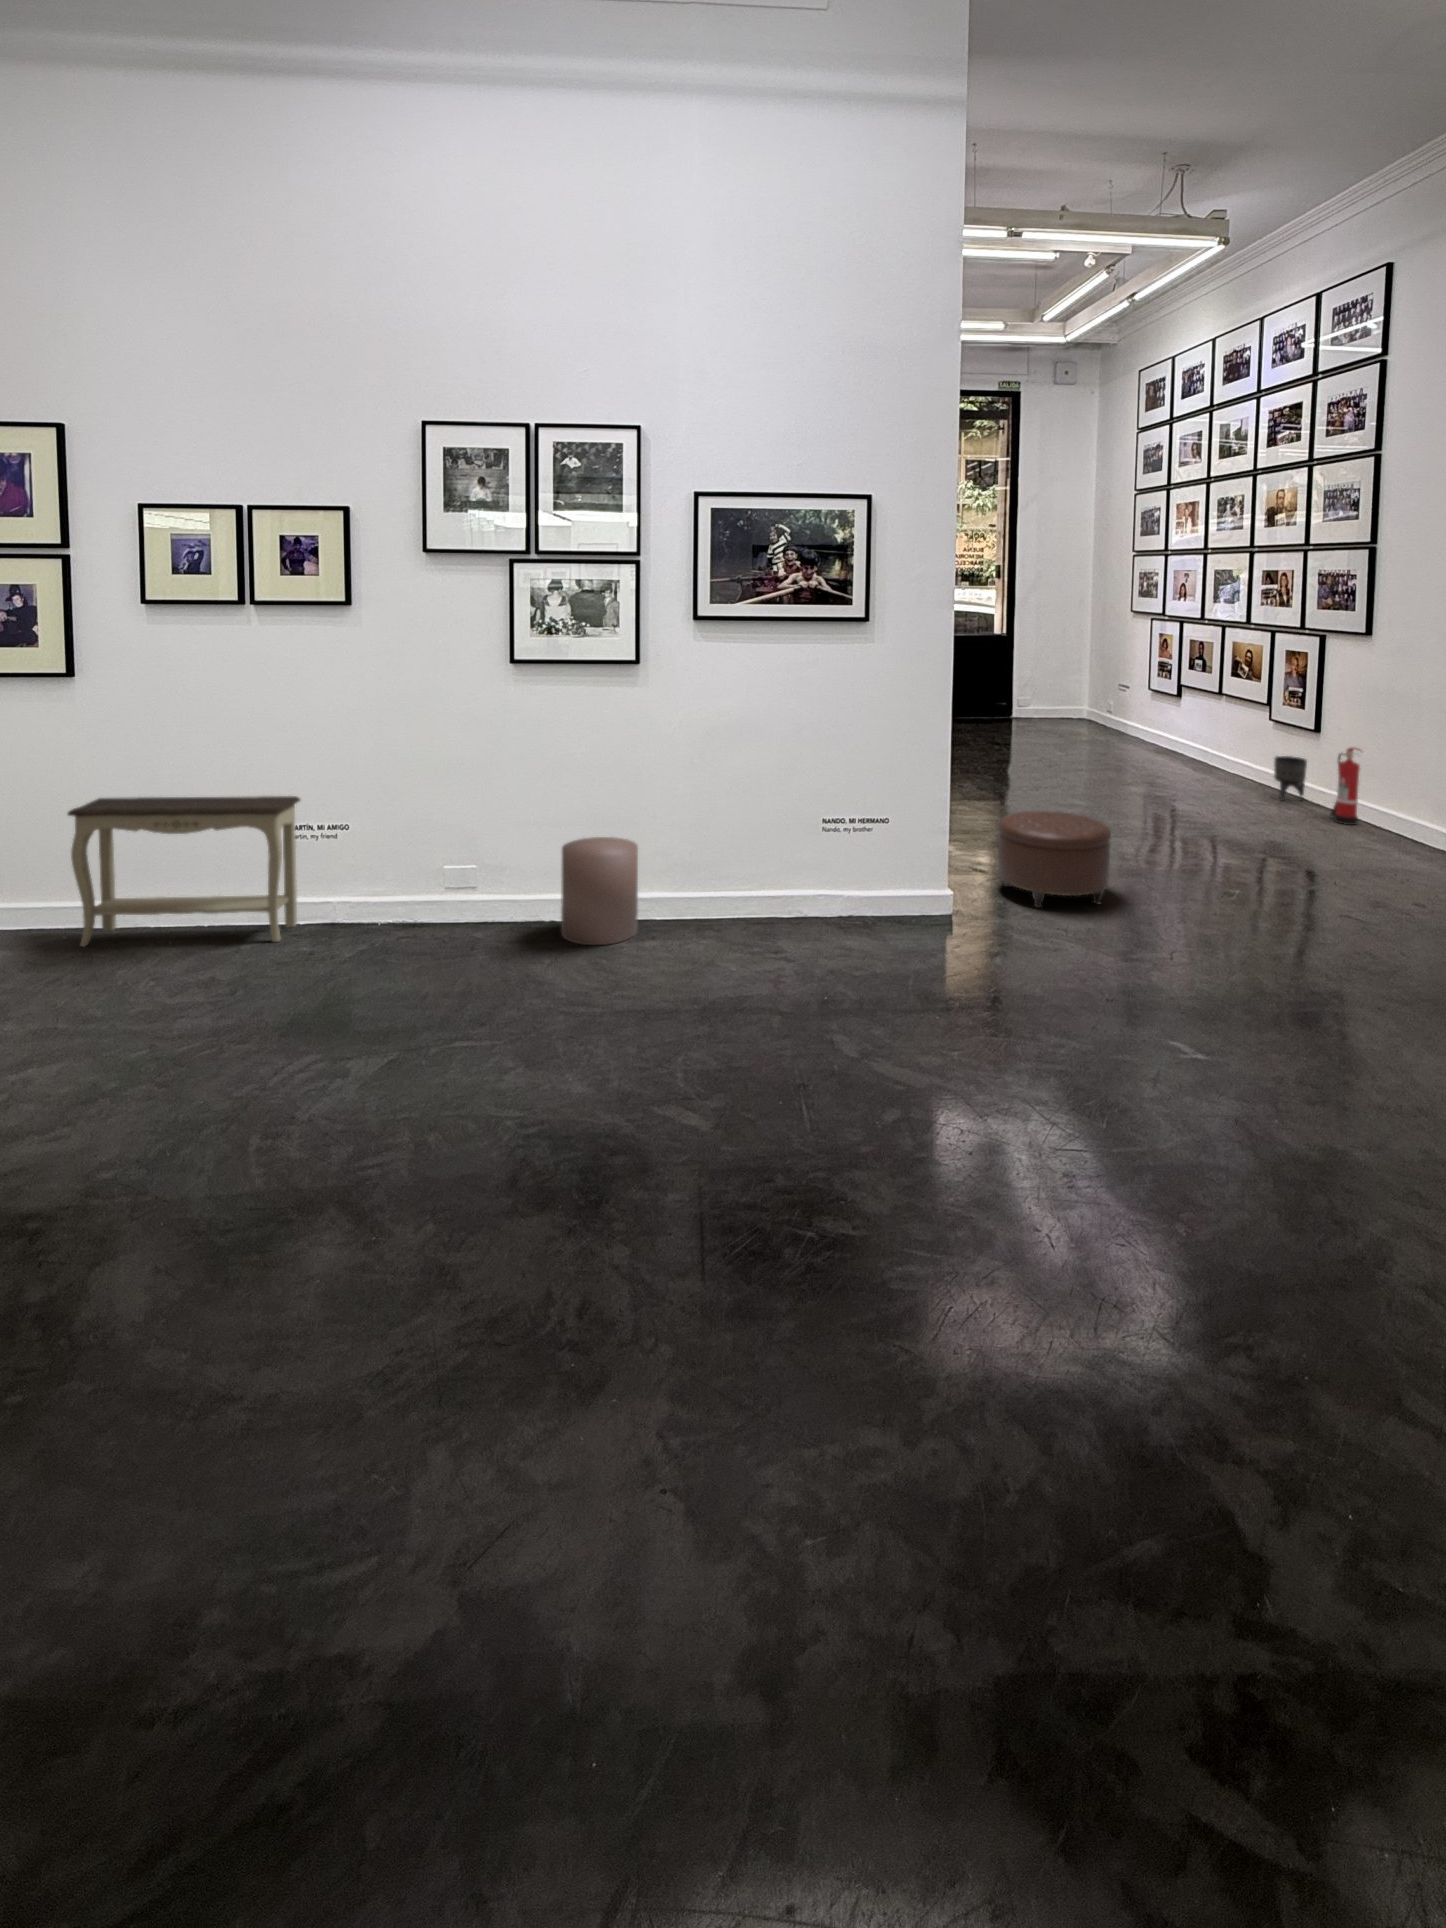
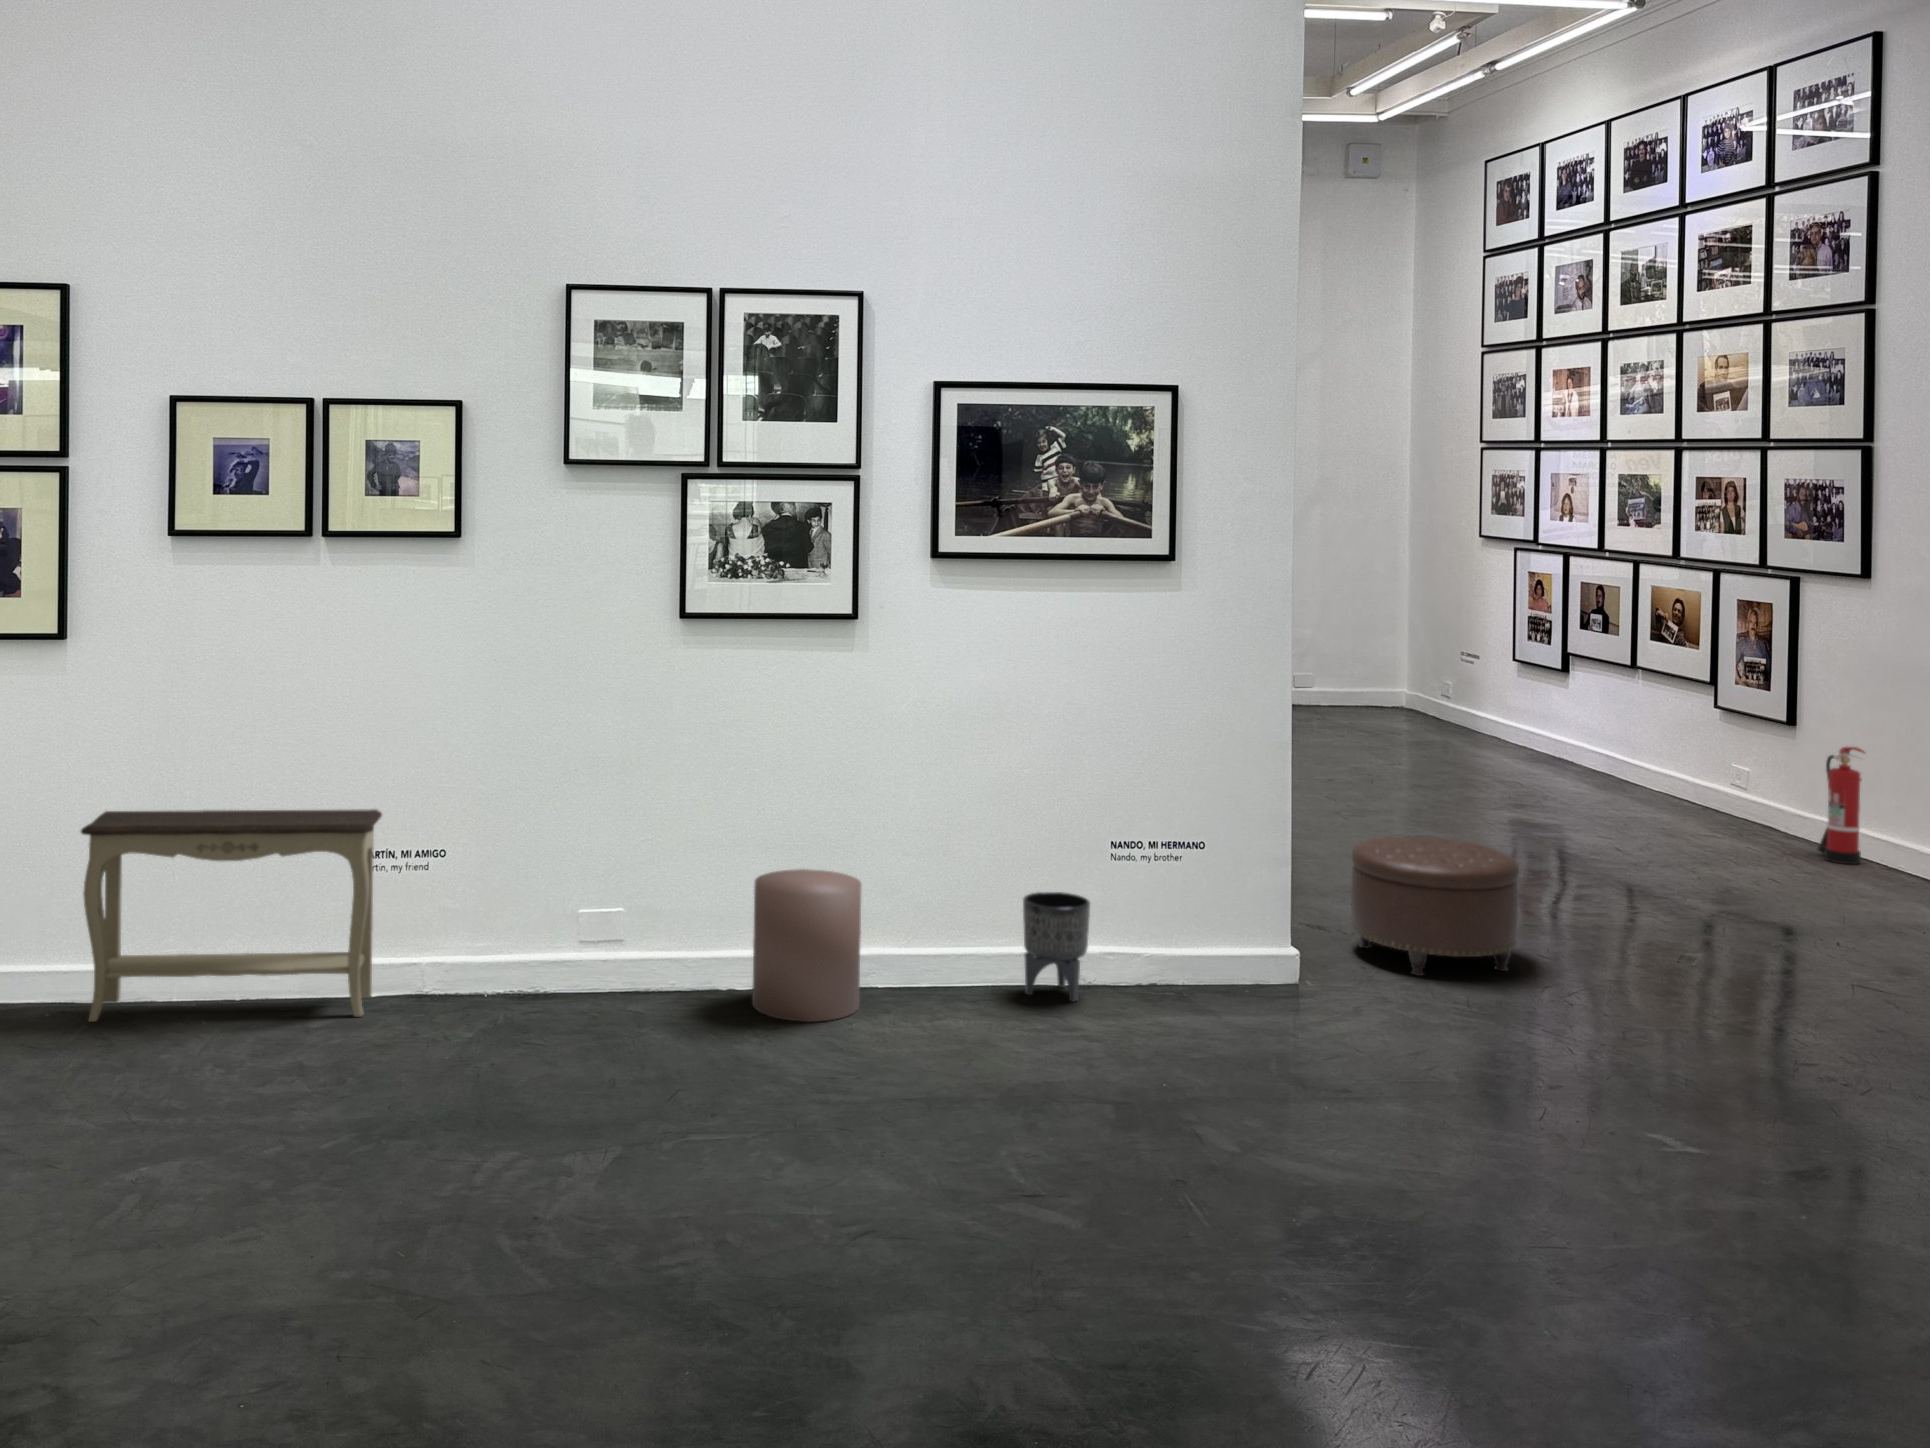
planter: present [1274,756,1307,801] -> present [1023,892,1090,1002]

